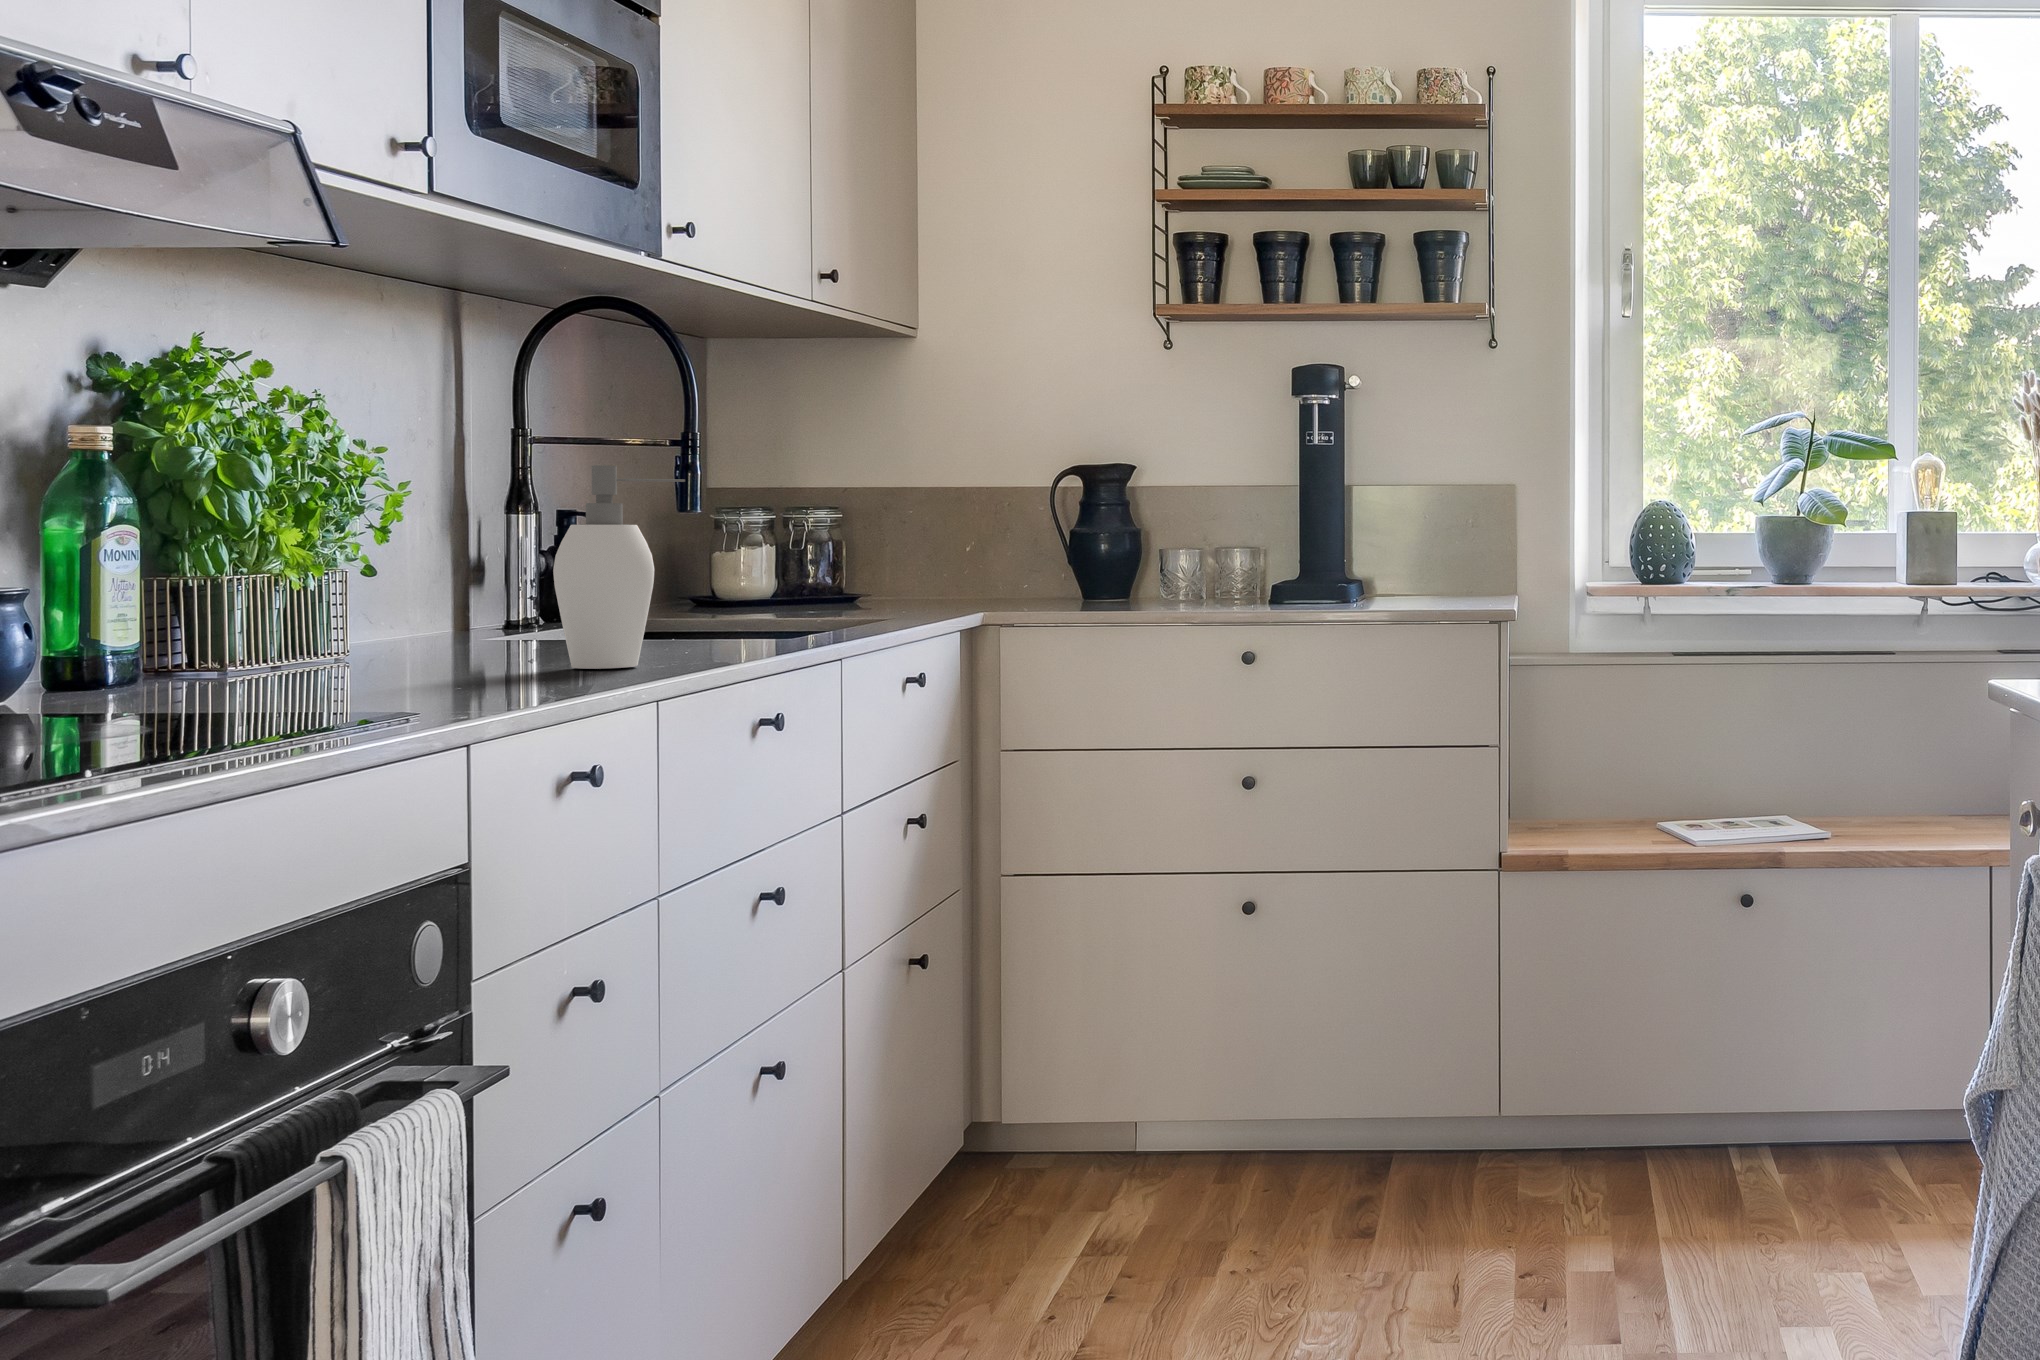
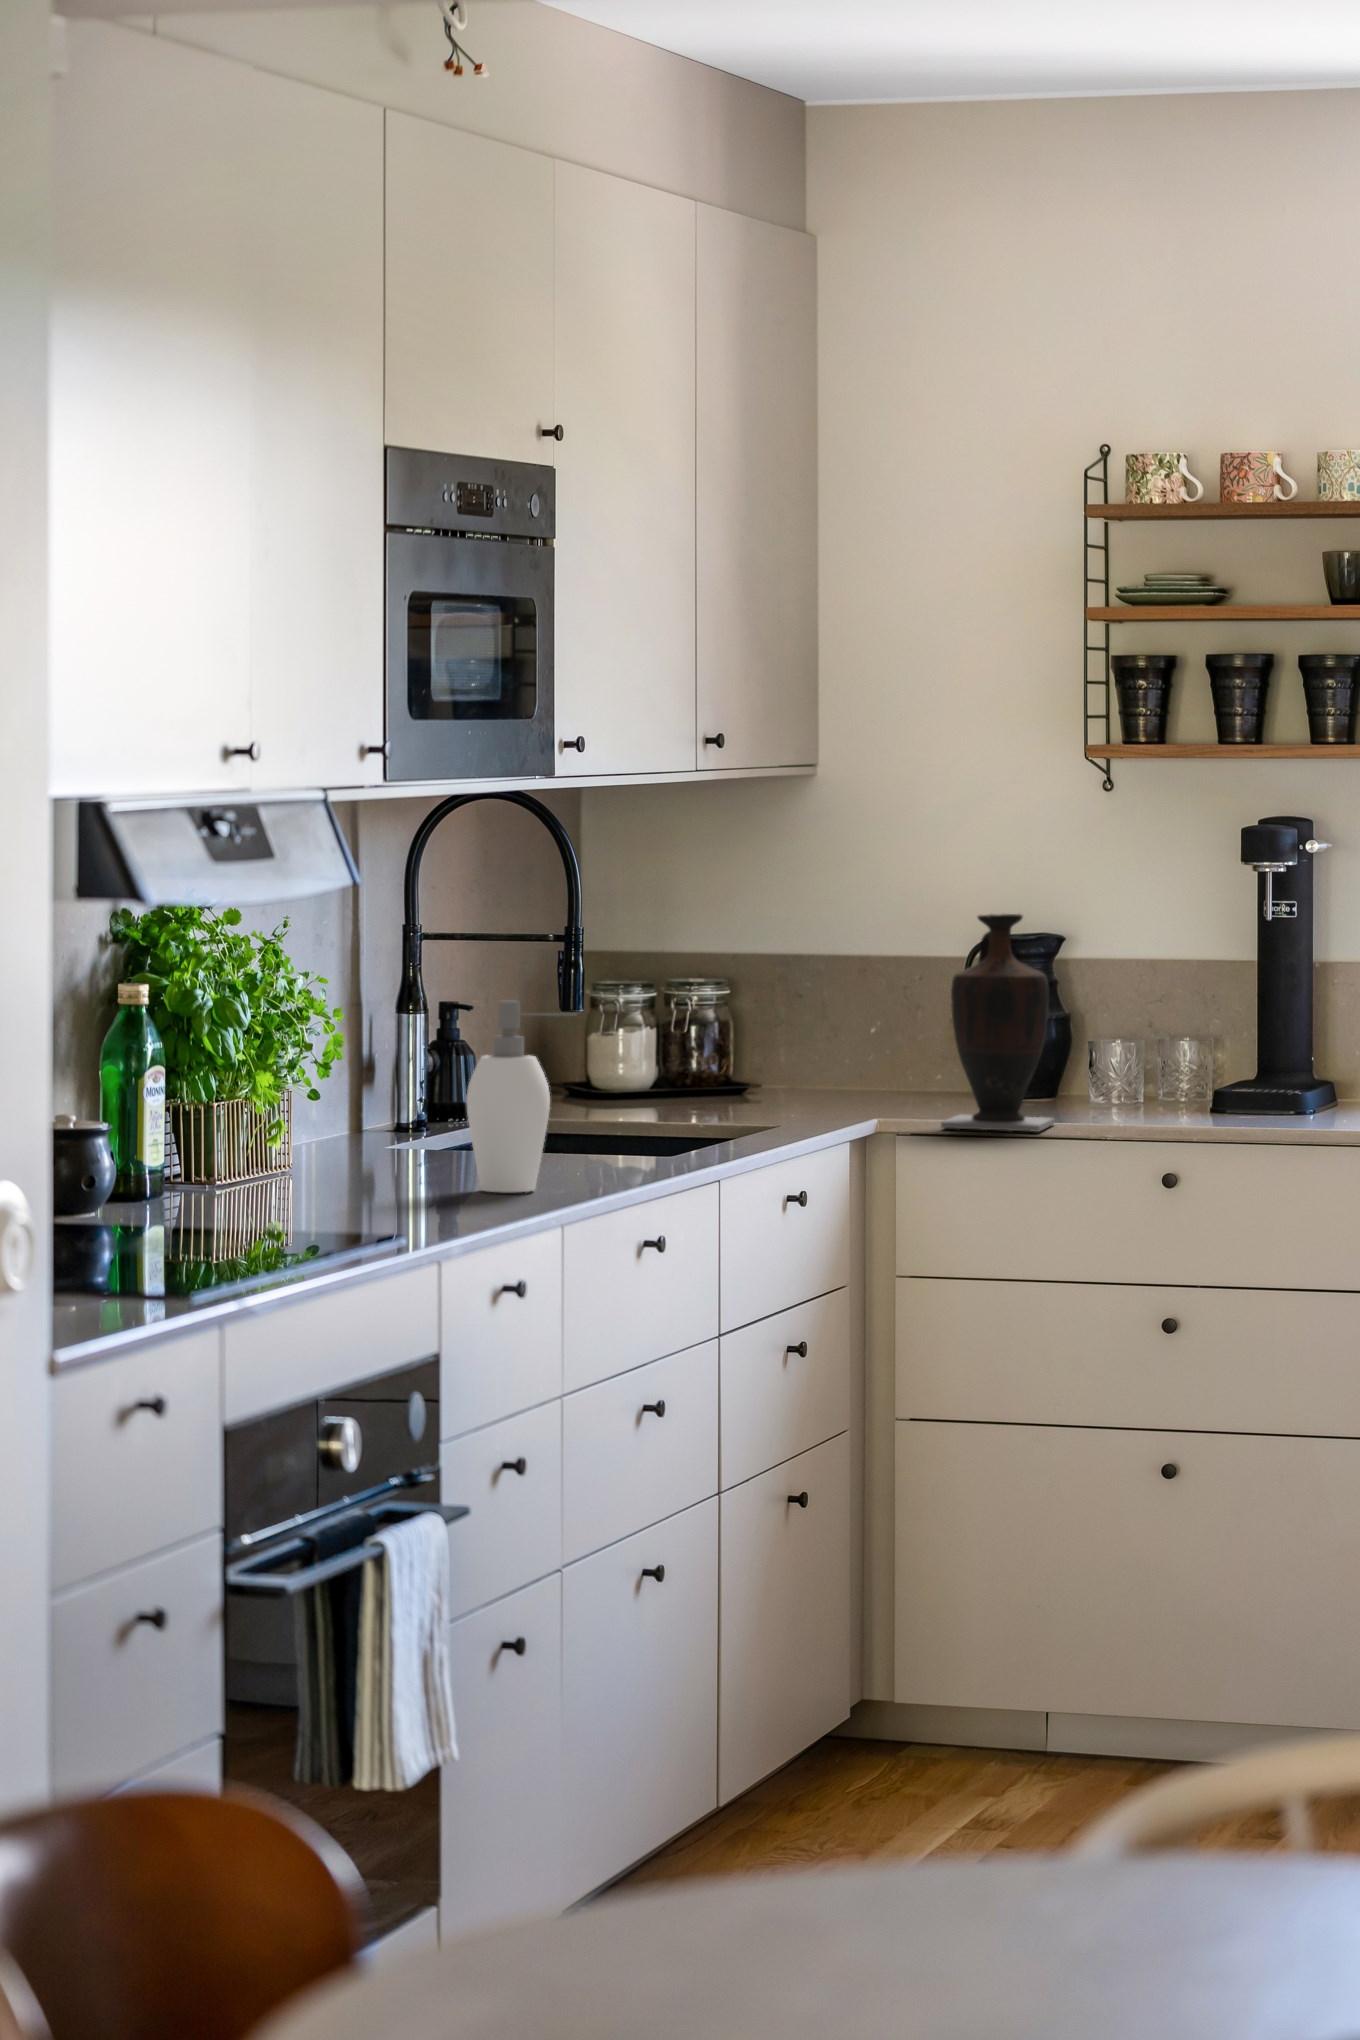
vase: none [1046,432,1144,618] -> present [941,914,1055,1132]

